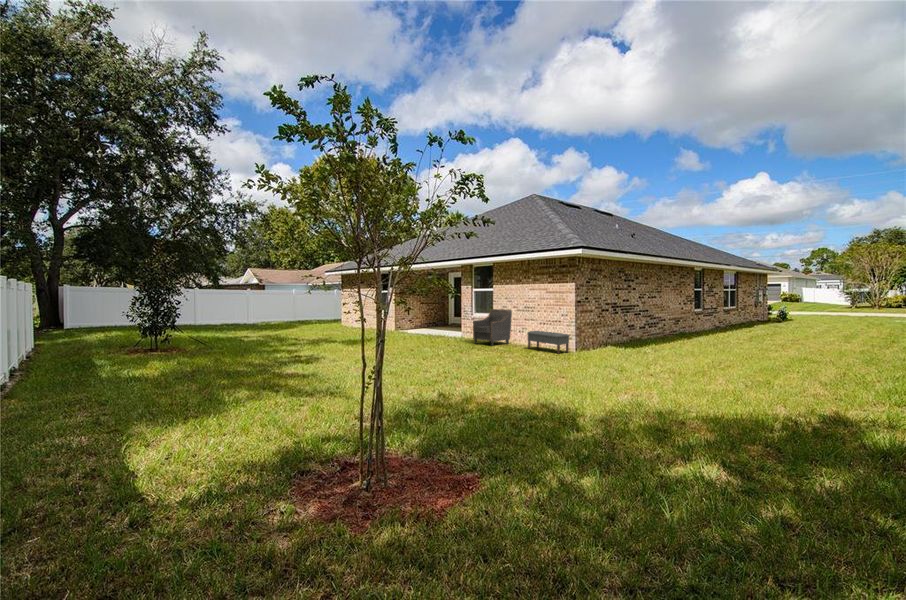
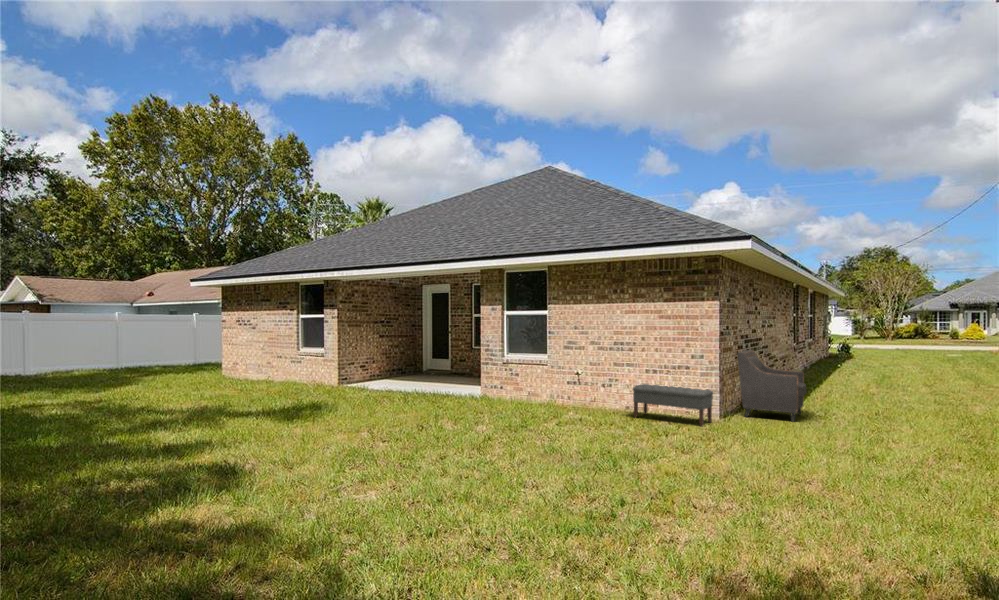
chair: present [473,309,512,346] -> present [737,350,807,422]

